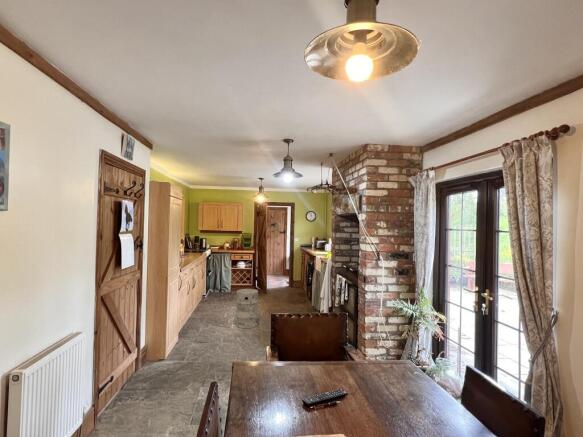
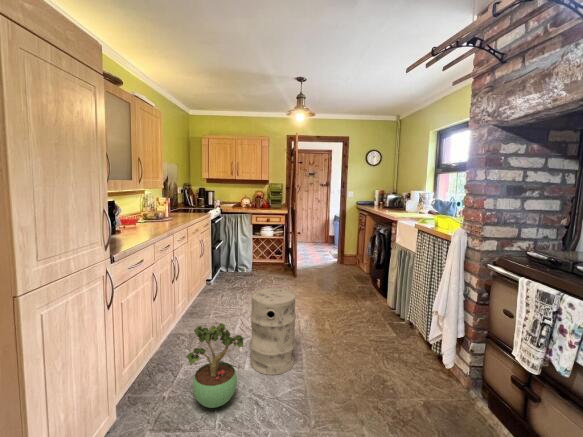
potted plant: none [210,298,236,336] -> present [186,323,244,408]

